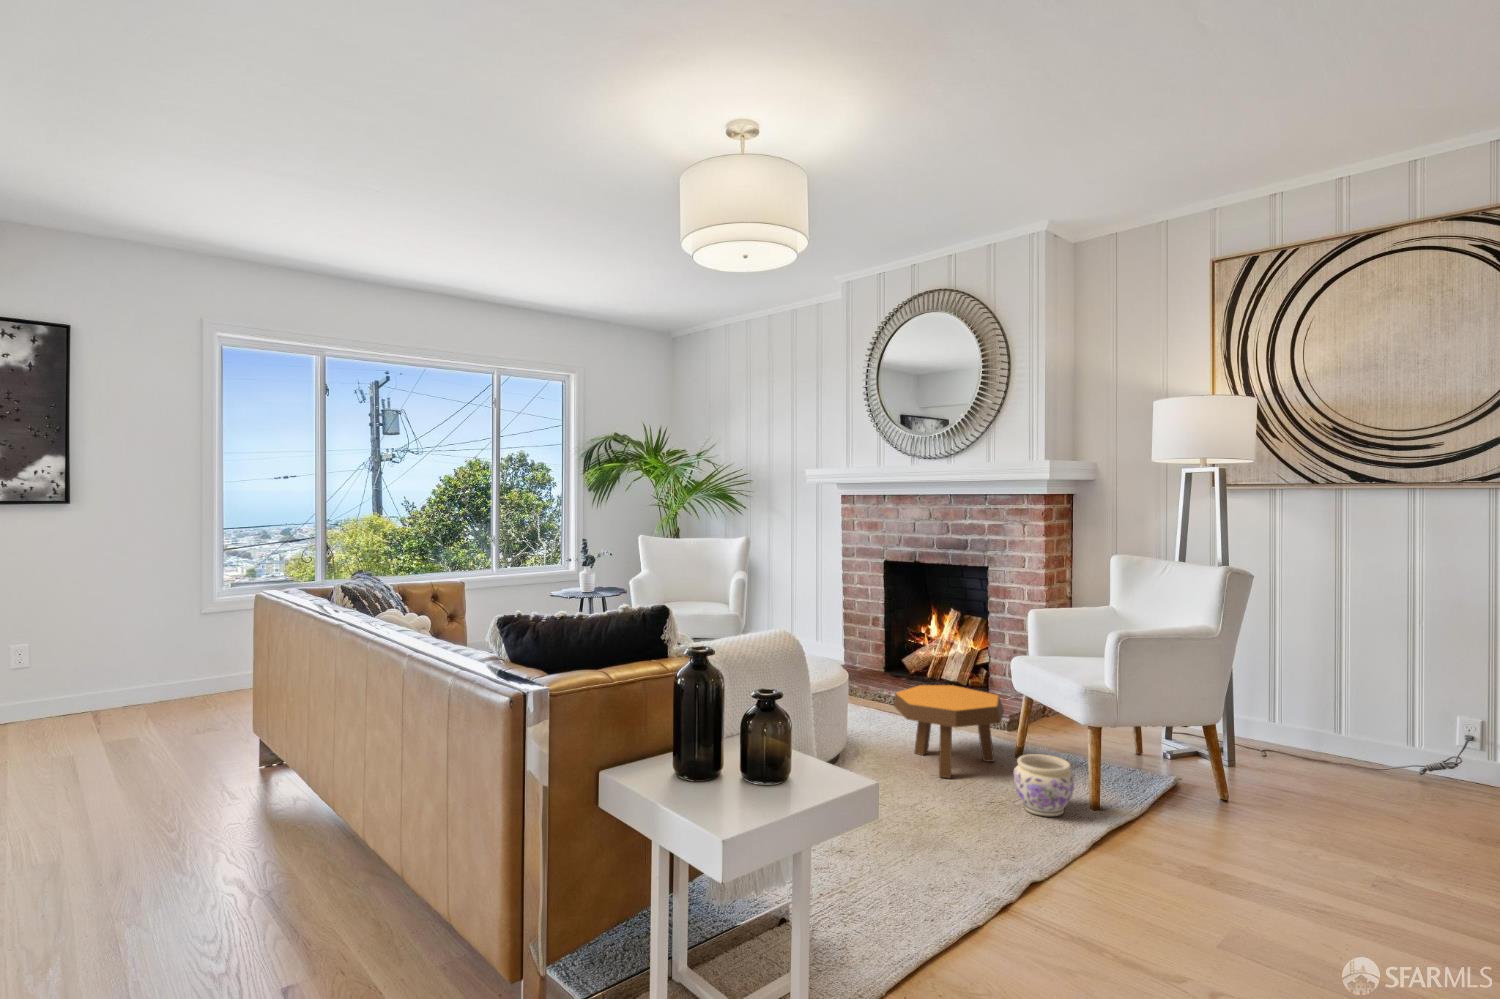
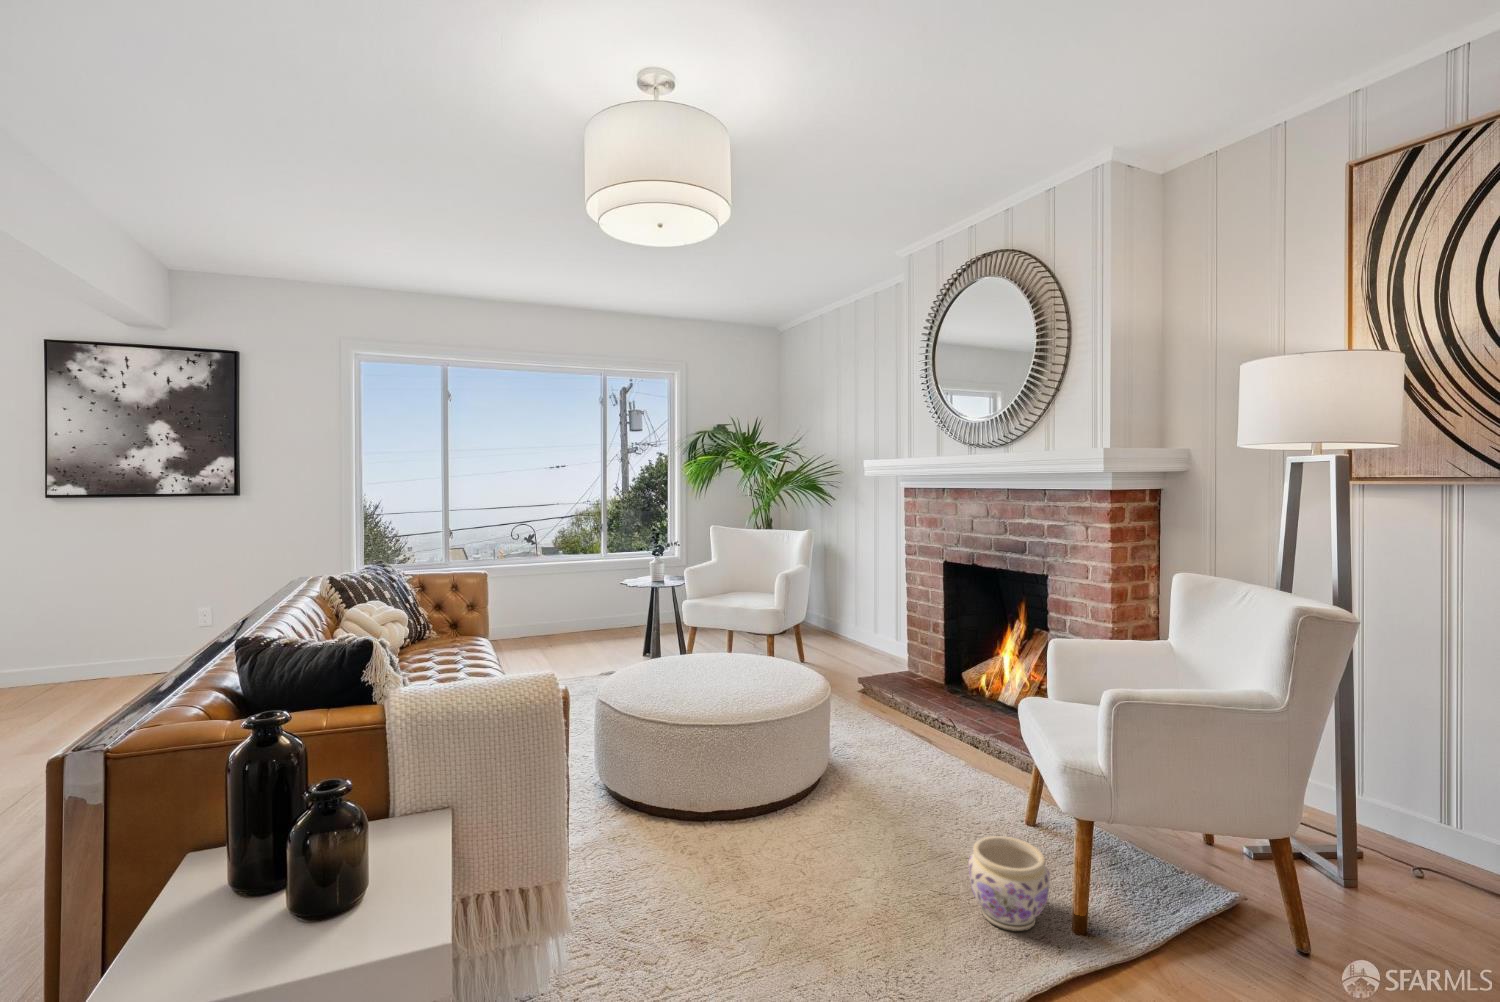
footstool: present [894,685,1004,778] -> none [873,716,1009,843]

